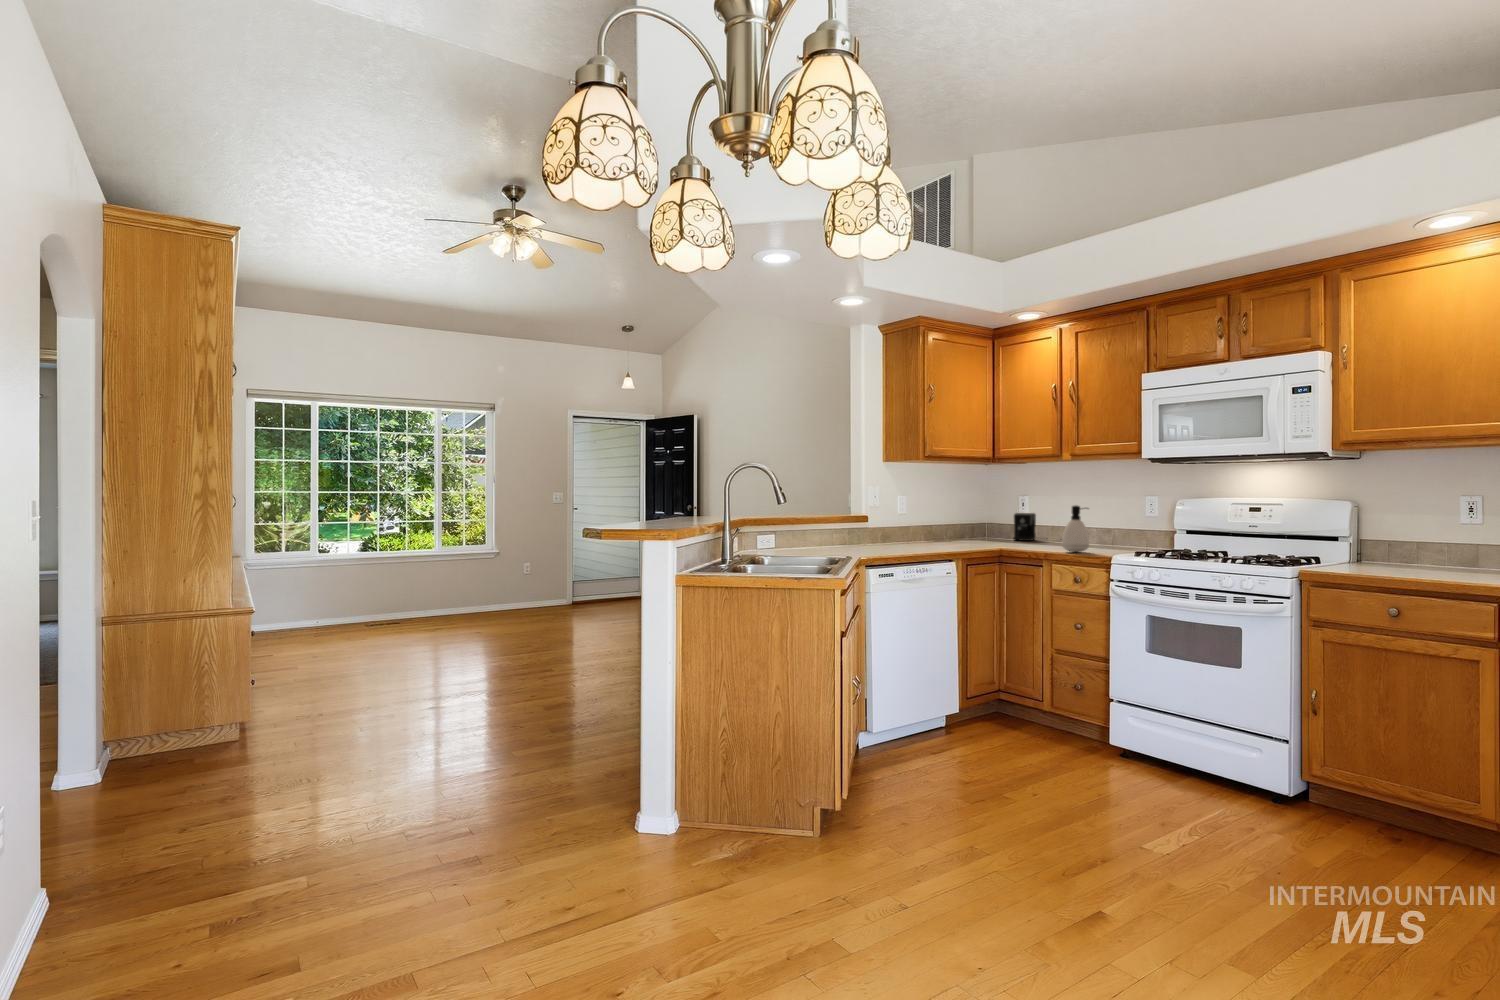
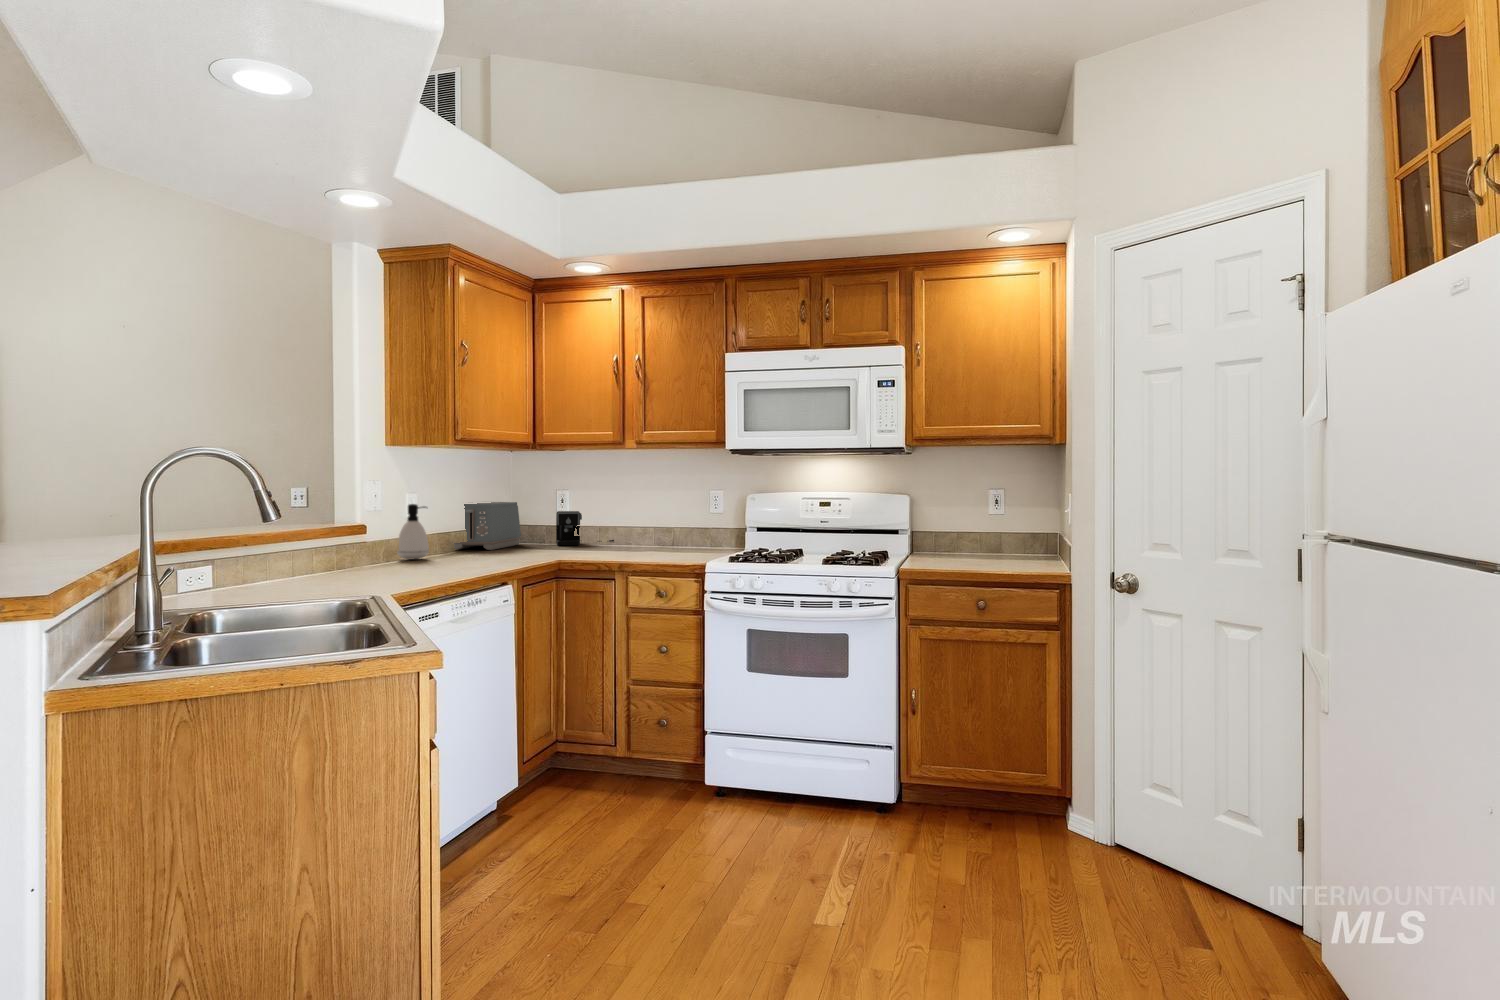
toaster: none [931,505,987,541] -> present [454,502,521,550]
soap dispenser: present [1062,506,1089,552] -> present [397,504,429,559]

